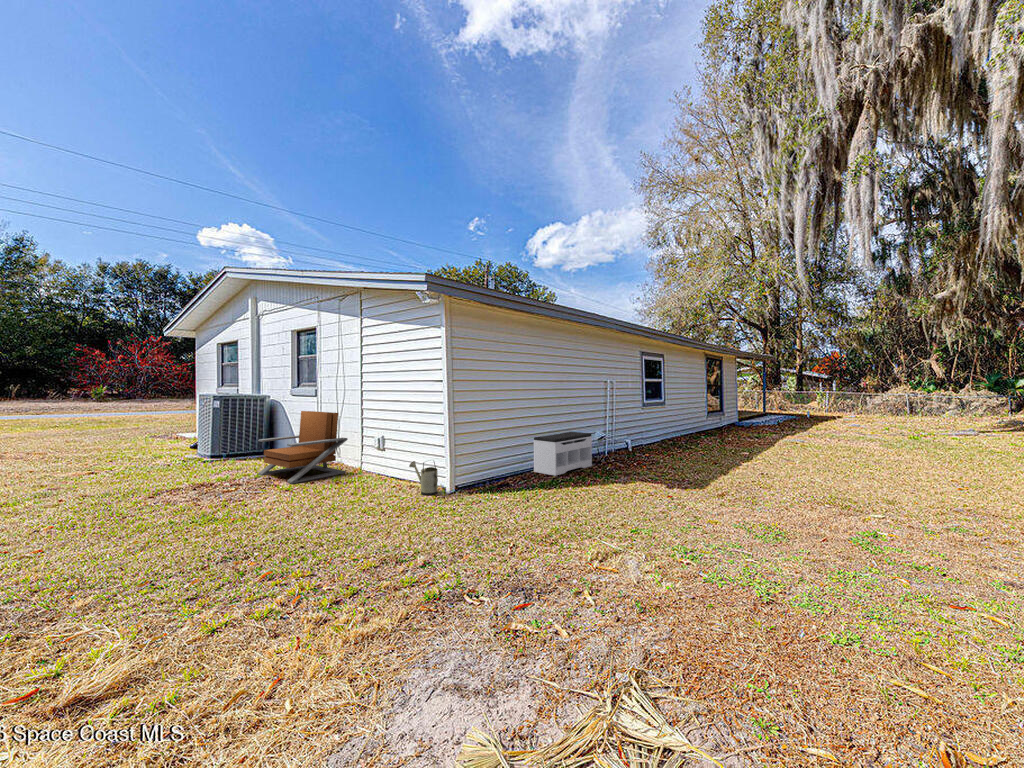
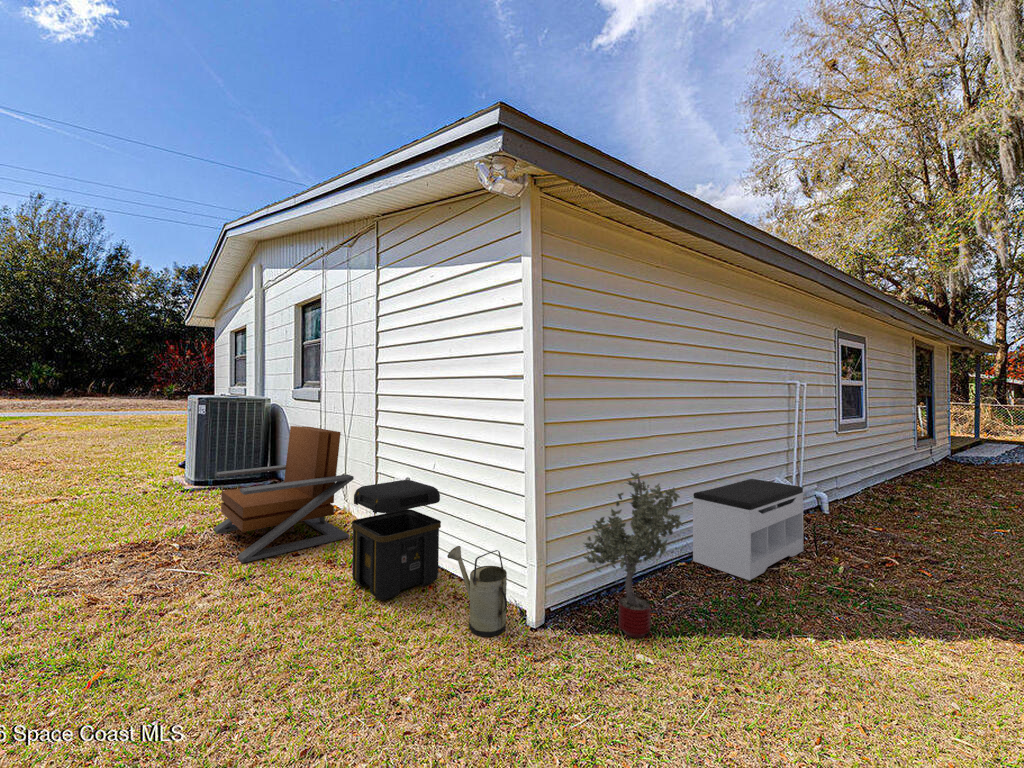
potted tree: none [470,423,515,492] -> present [583,473,683,638]
toolbox: none [357,435,404,489] -> present [352,480,441,600]

